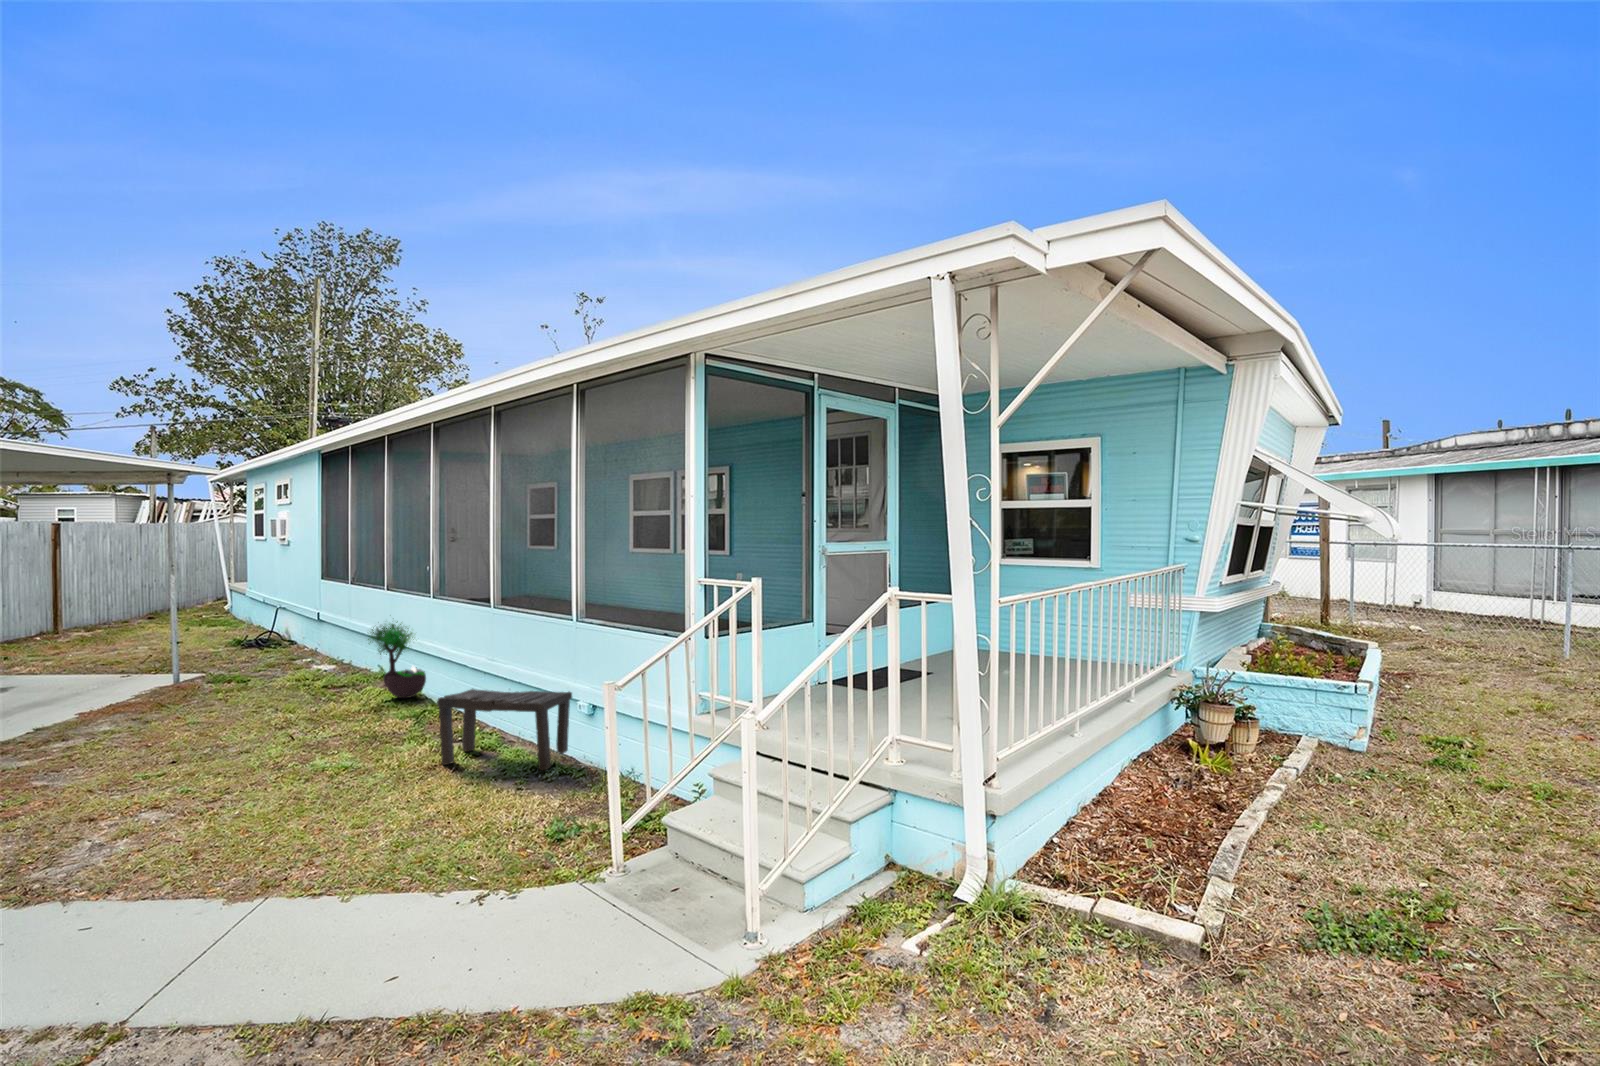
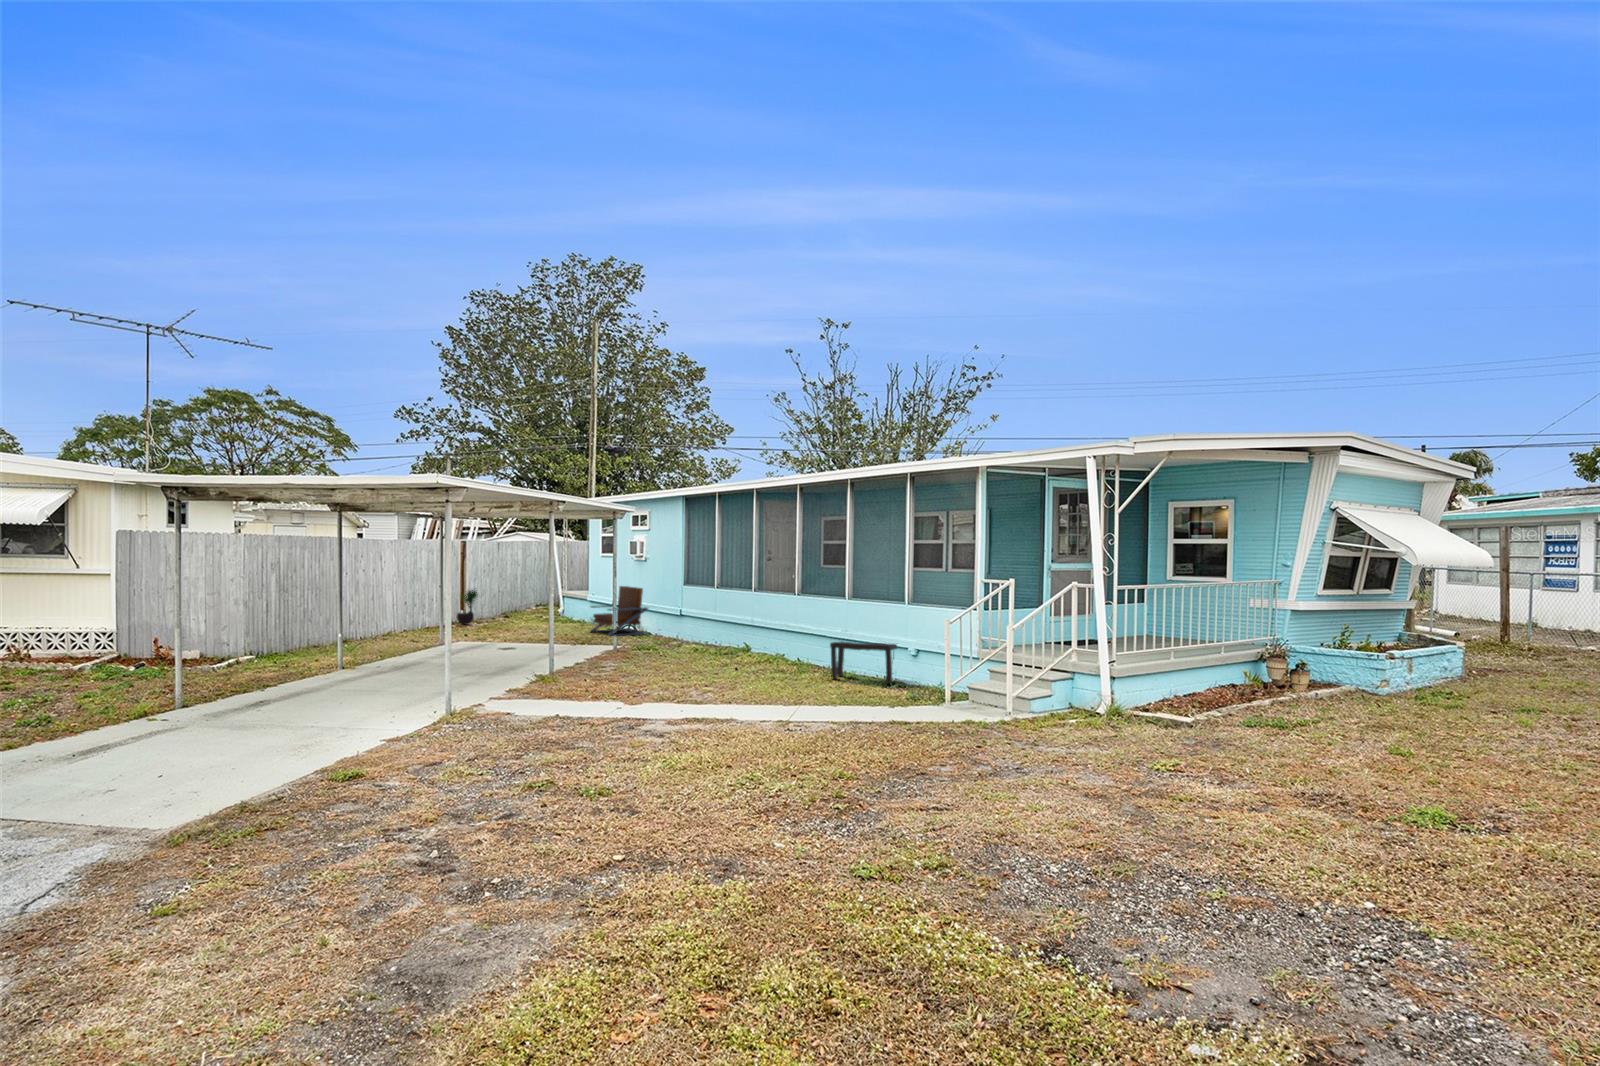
lounge chair: none [216,582,299,654] -> present [590,586,648,636]
potted tree: present [368,621,426,698] -> present [457,590,478,625]

